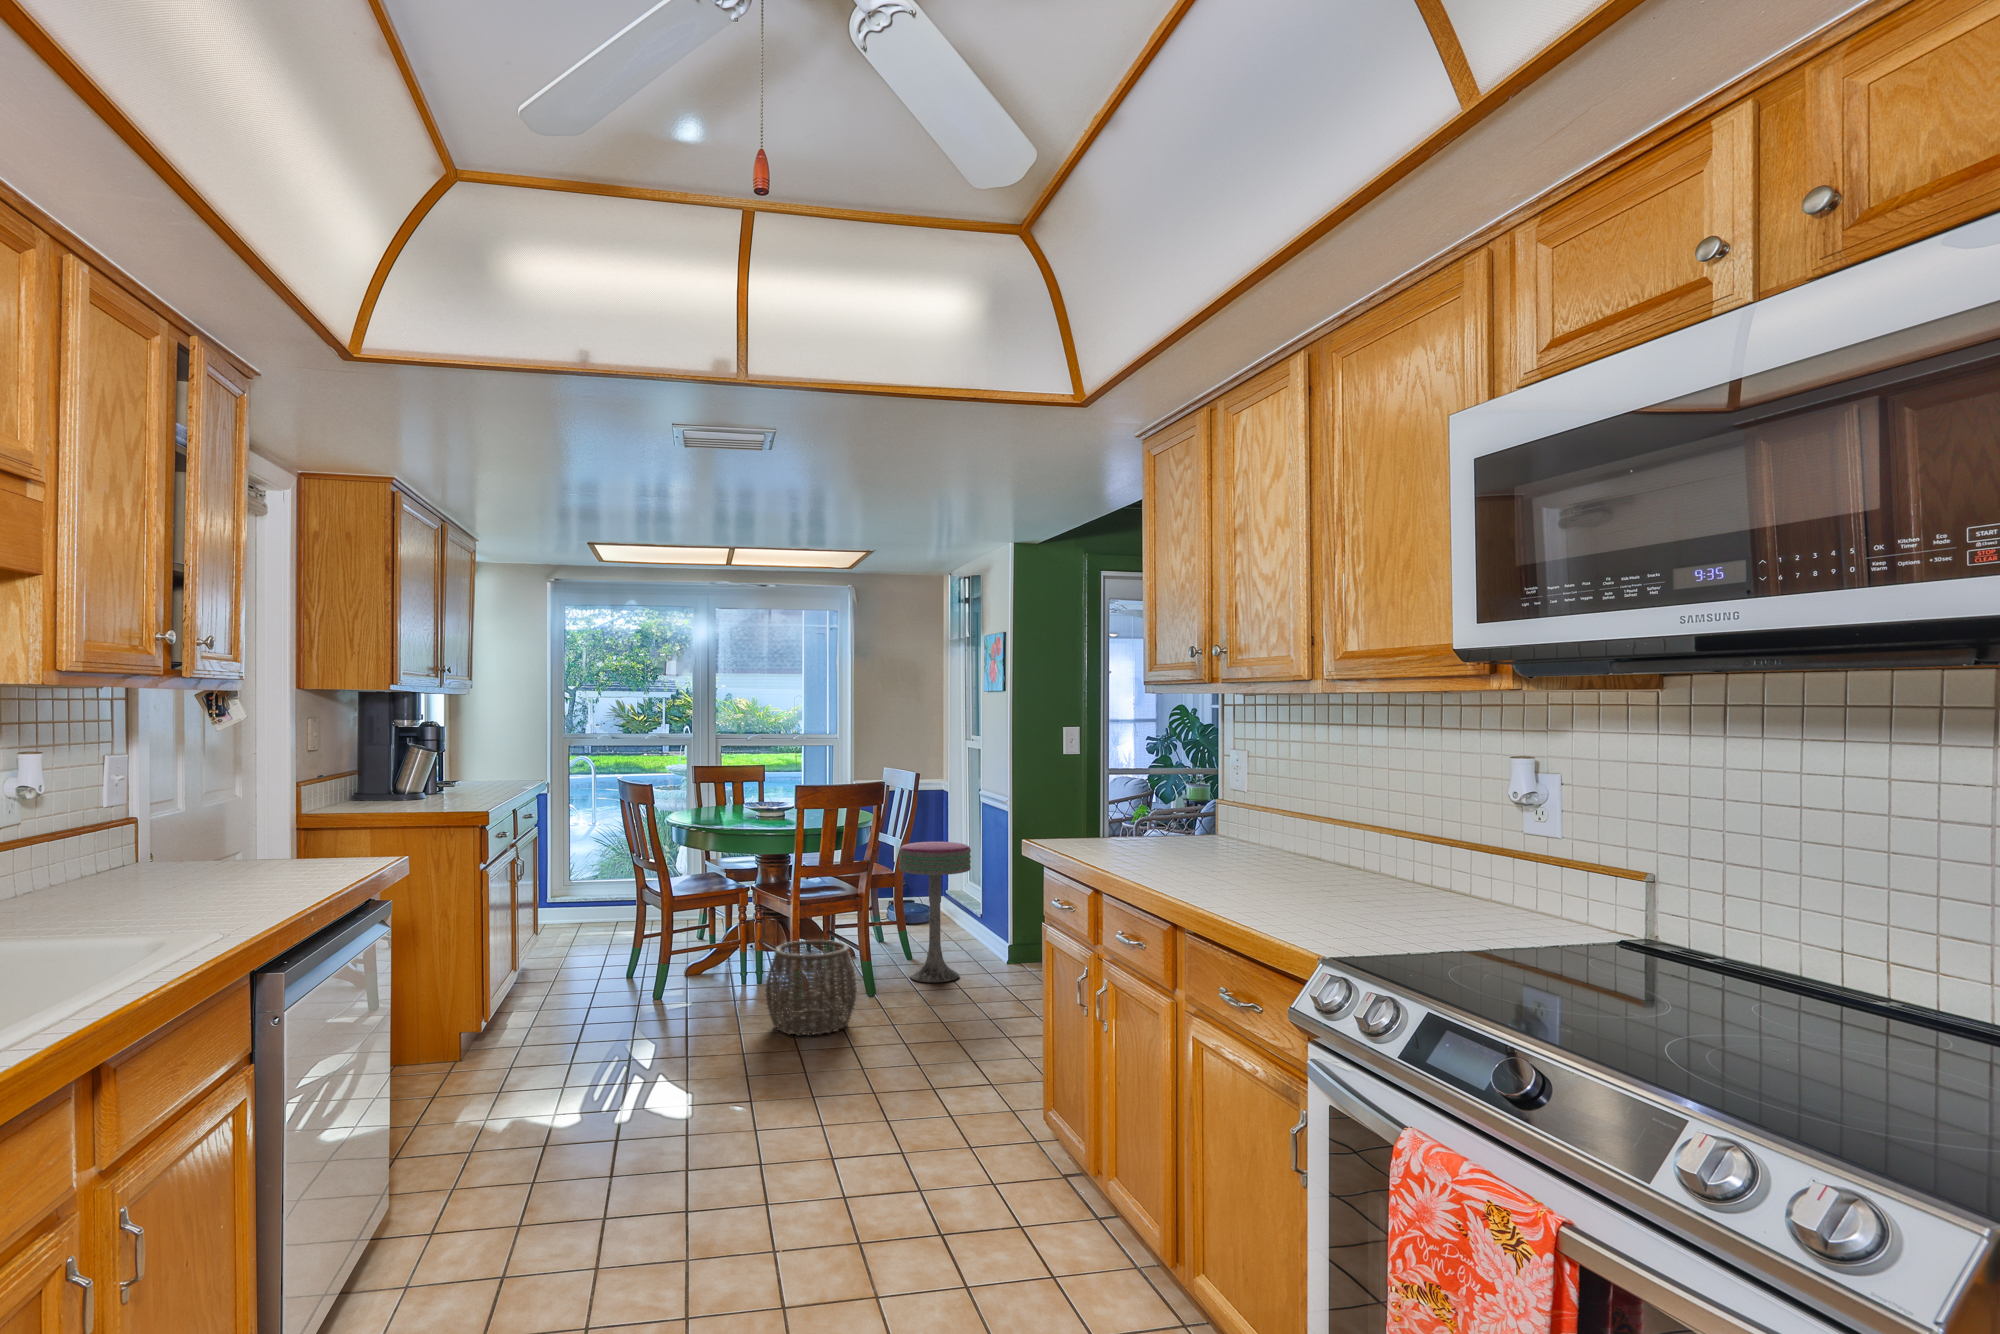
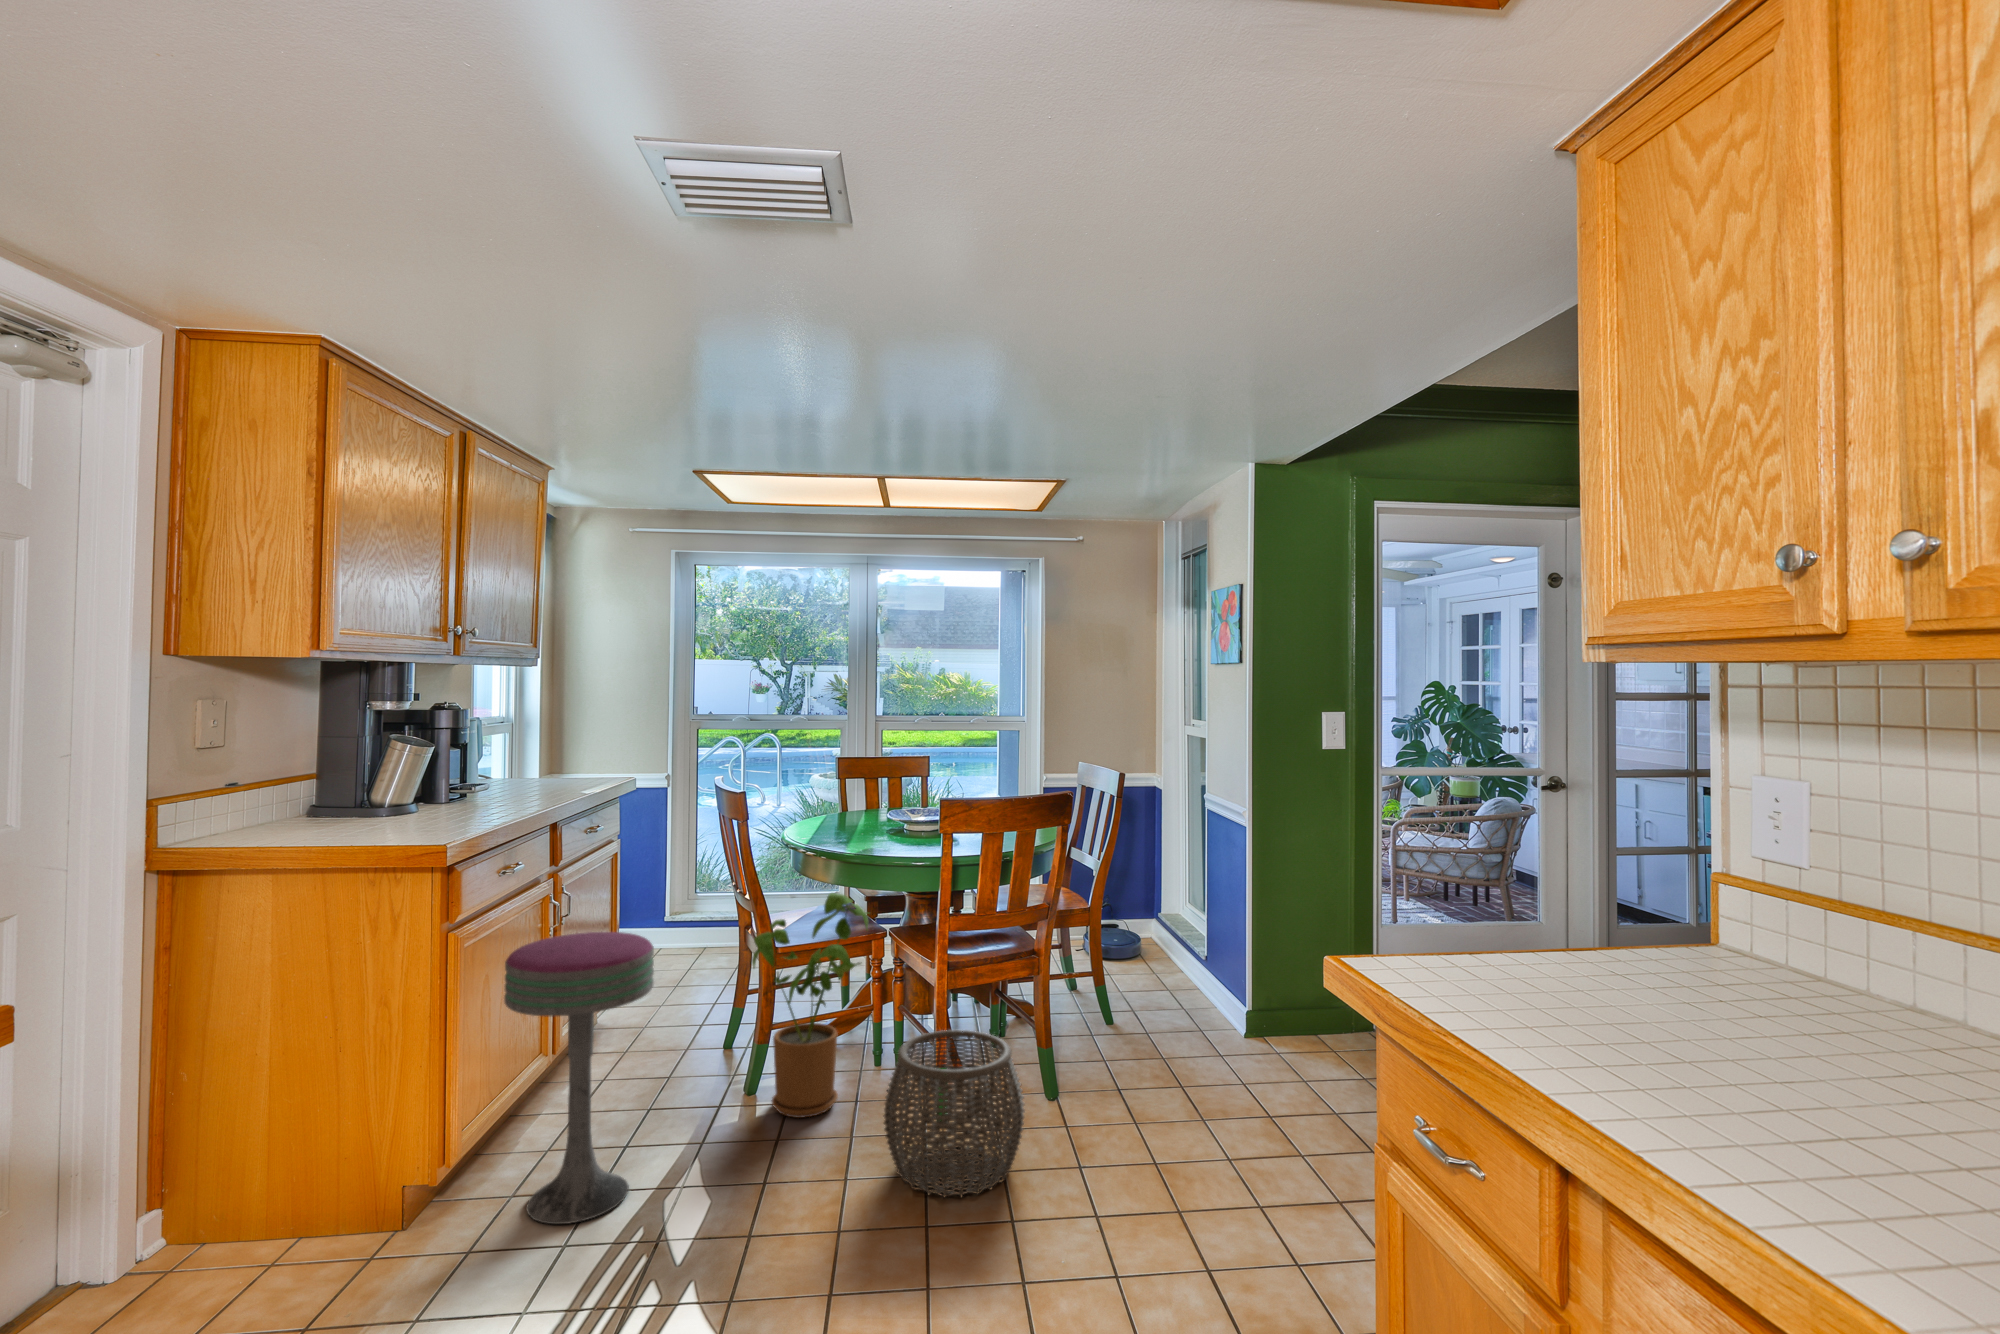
bar stool: present [899,842,971,982] -> present [504,932,654,1224]
house plant: none [655,857,741,1012] -> present [752,893,868,1118]

